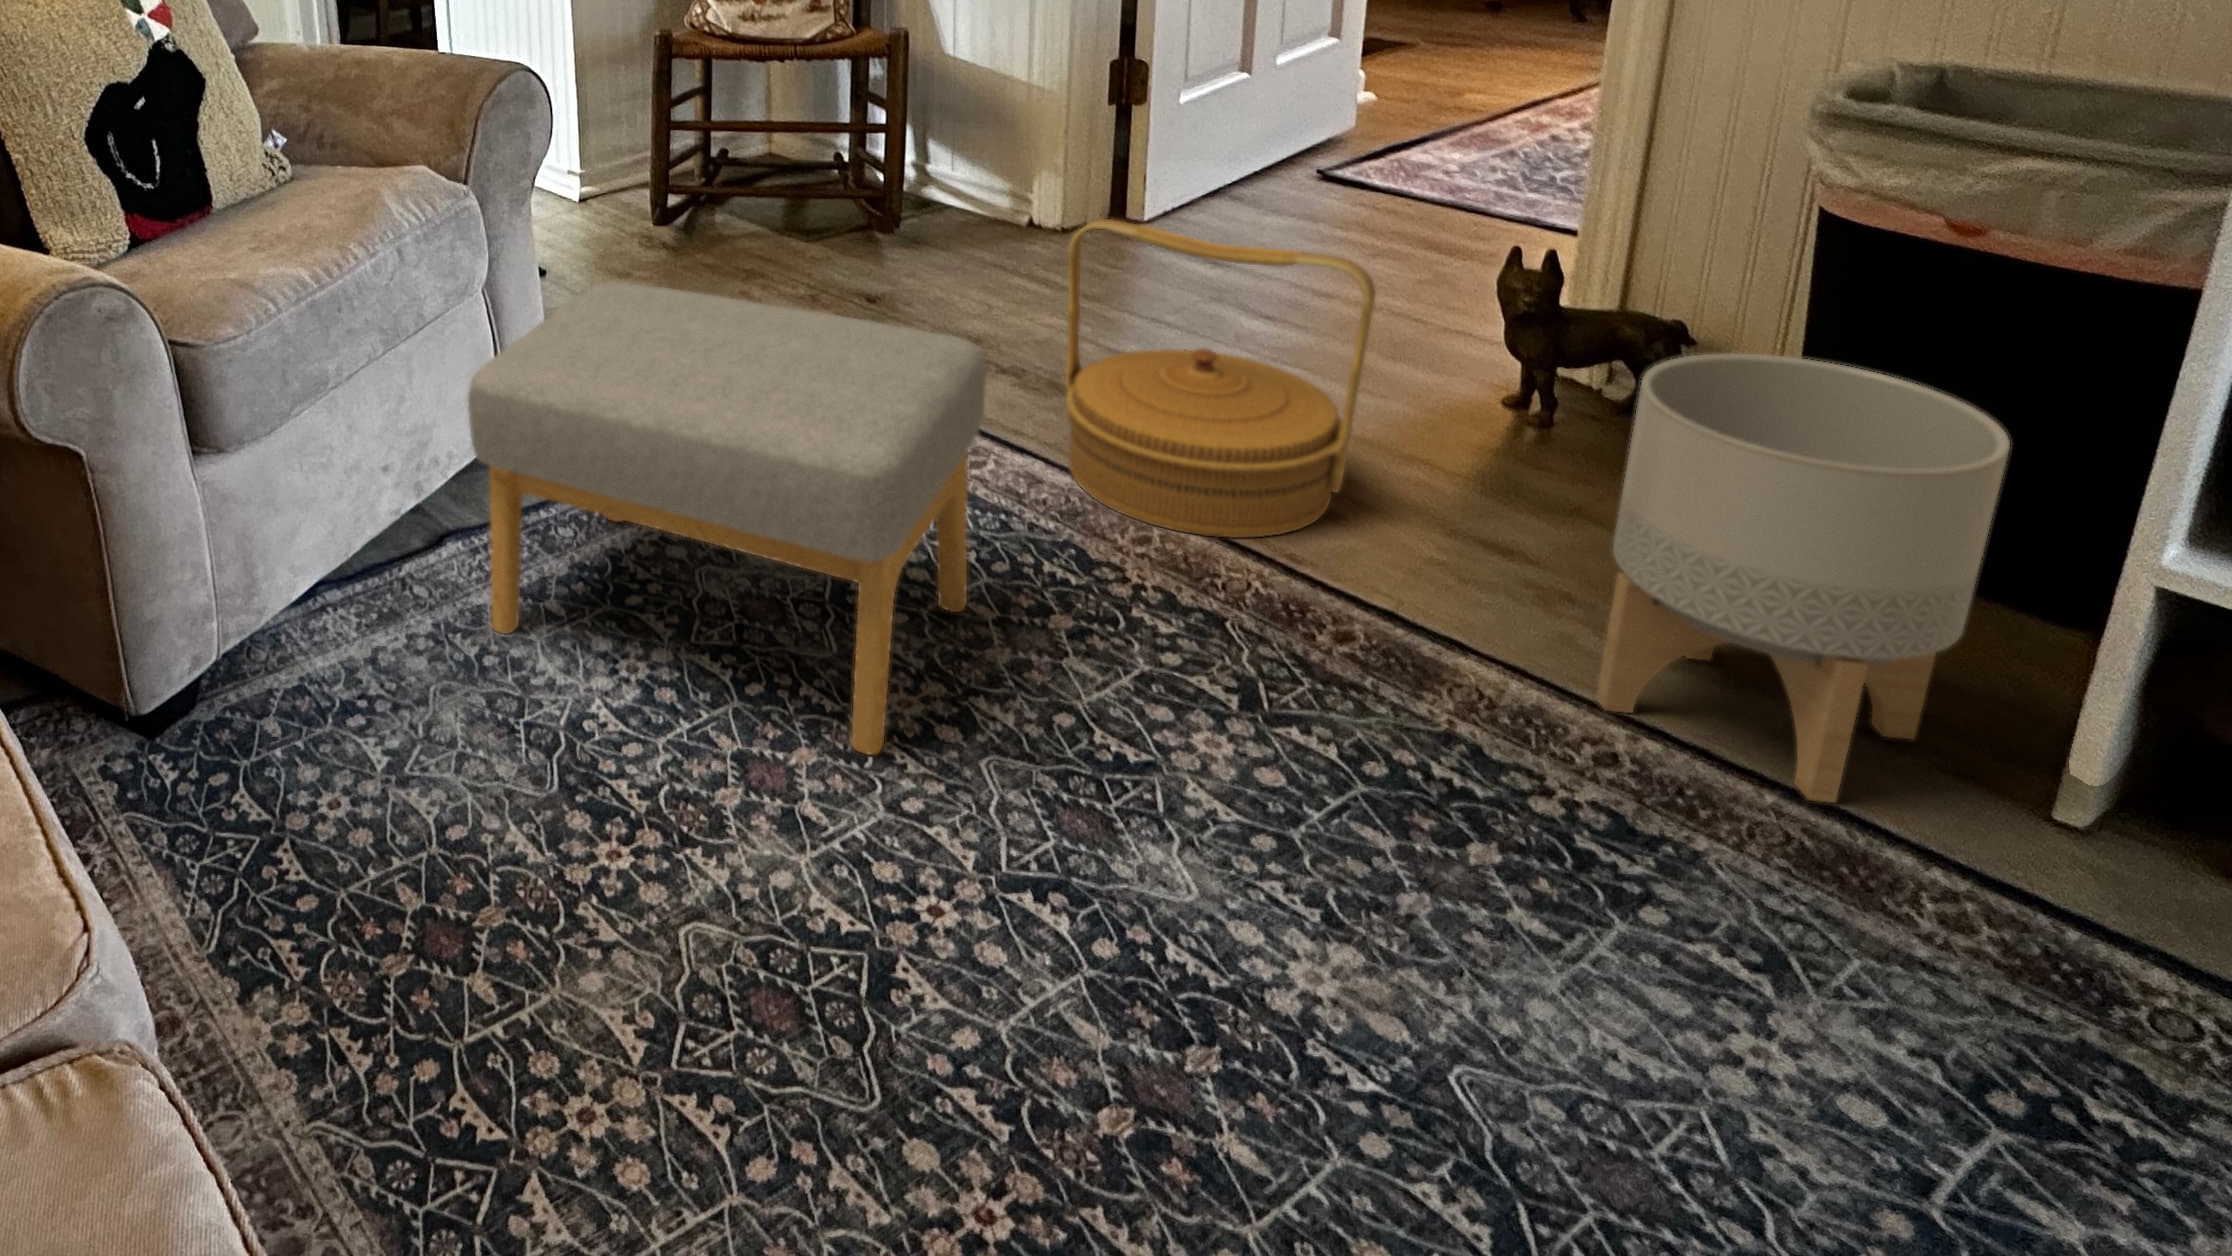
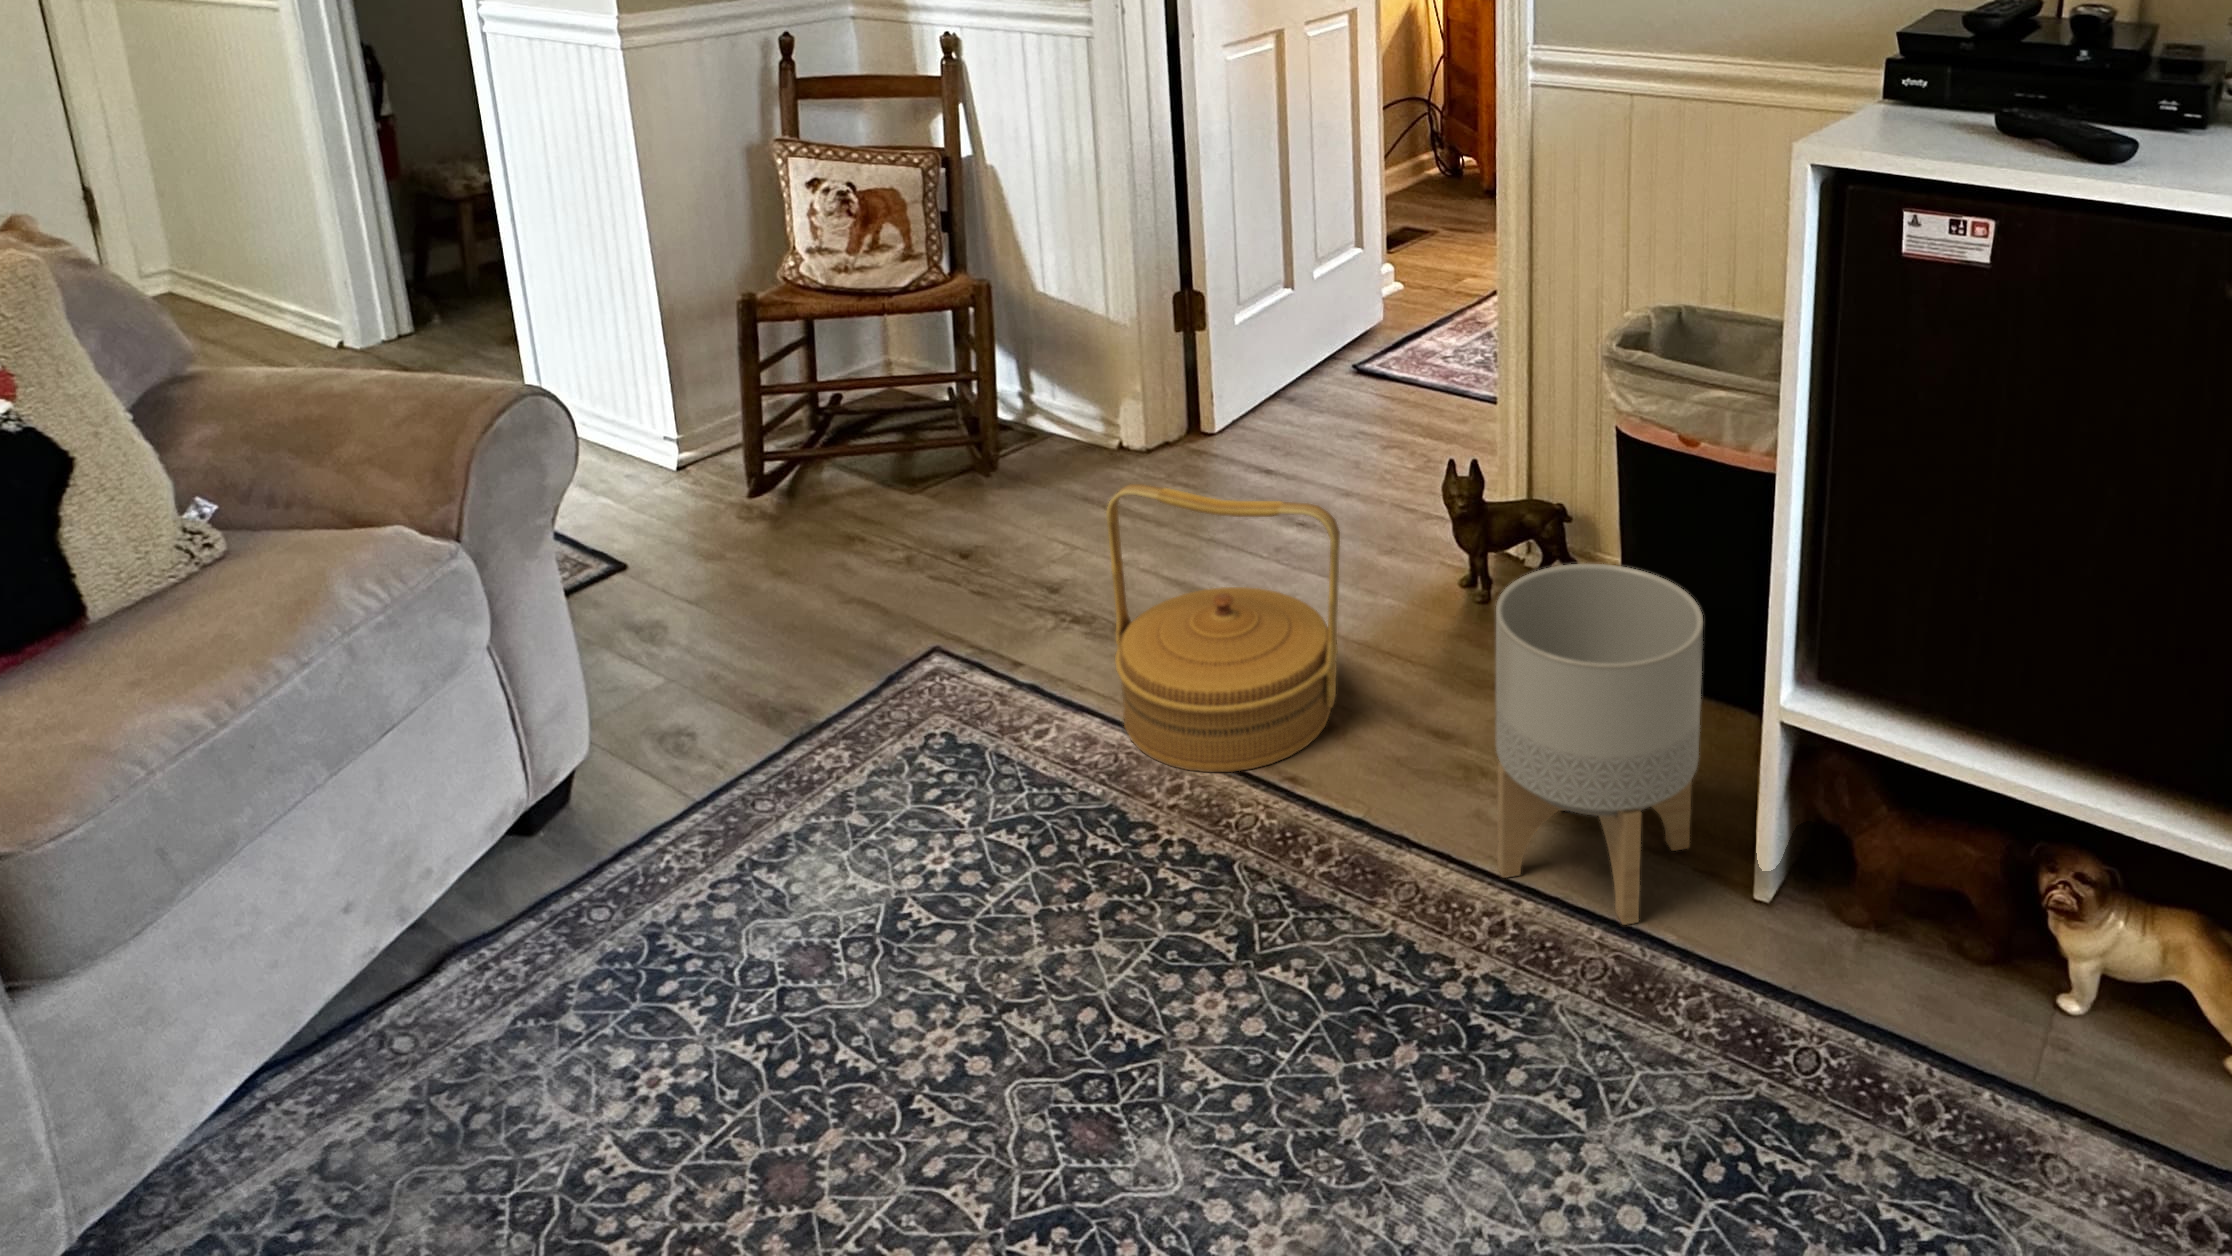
footstool: present [468,281,986,755] -> none [434,628,1013,1115]

